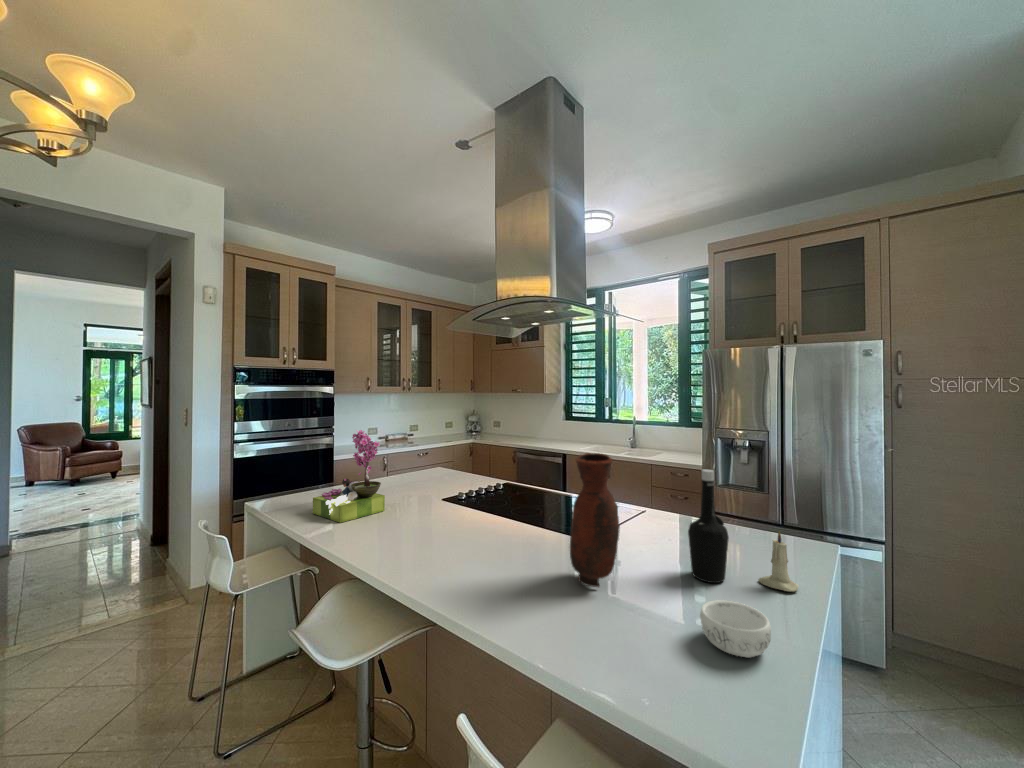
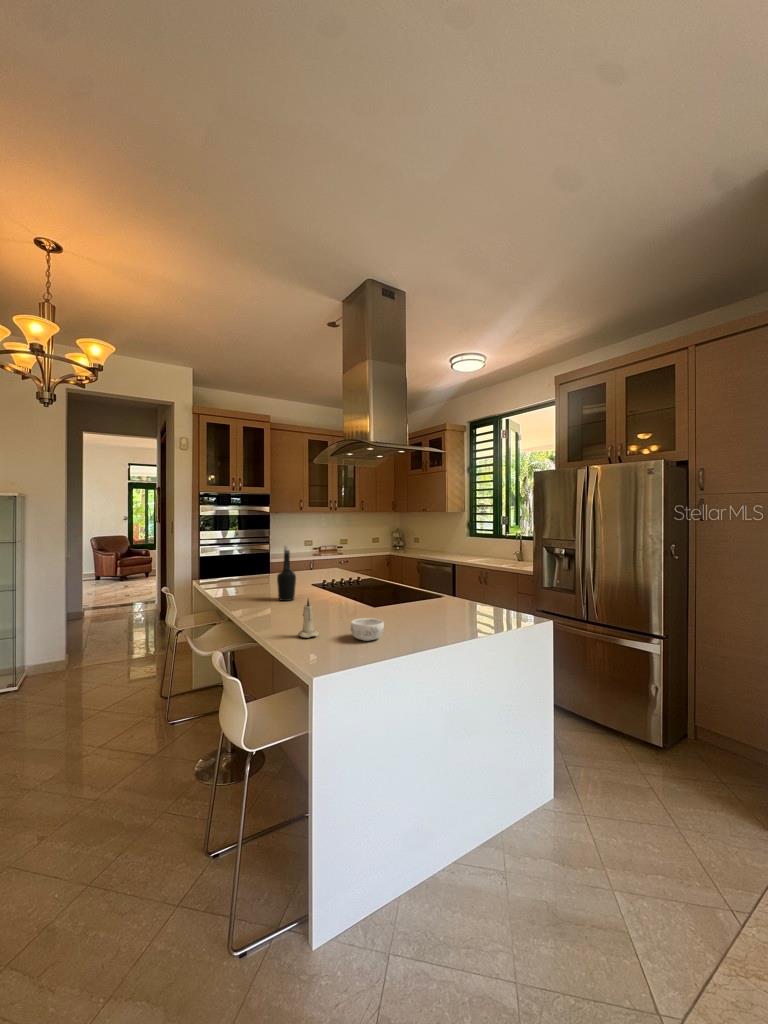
flower arrangement: present [313,430,385,523] -> none [225,532,267,589]
vase: present [570,453,620,587] -> none [324,541,351,618]
bottle: present [688,469,729,583] -> present [277,545,296,601]
candle: present [759,531,799,592] -> present [298,598,319,638]

